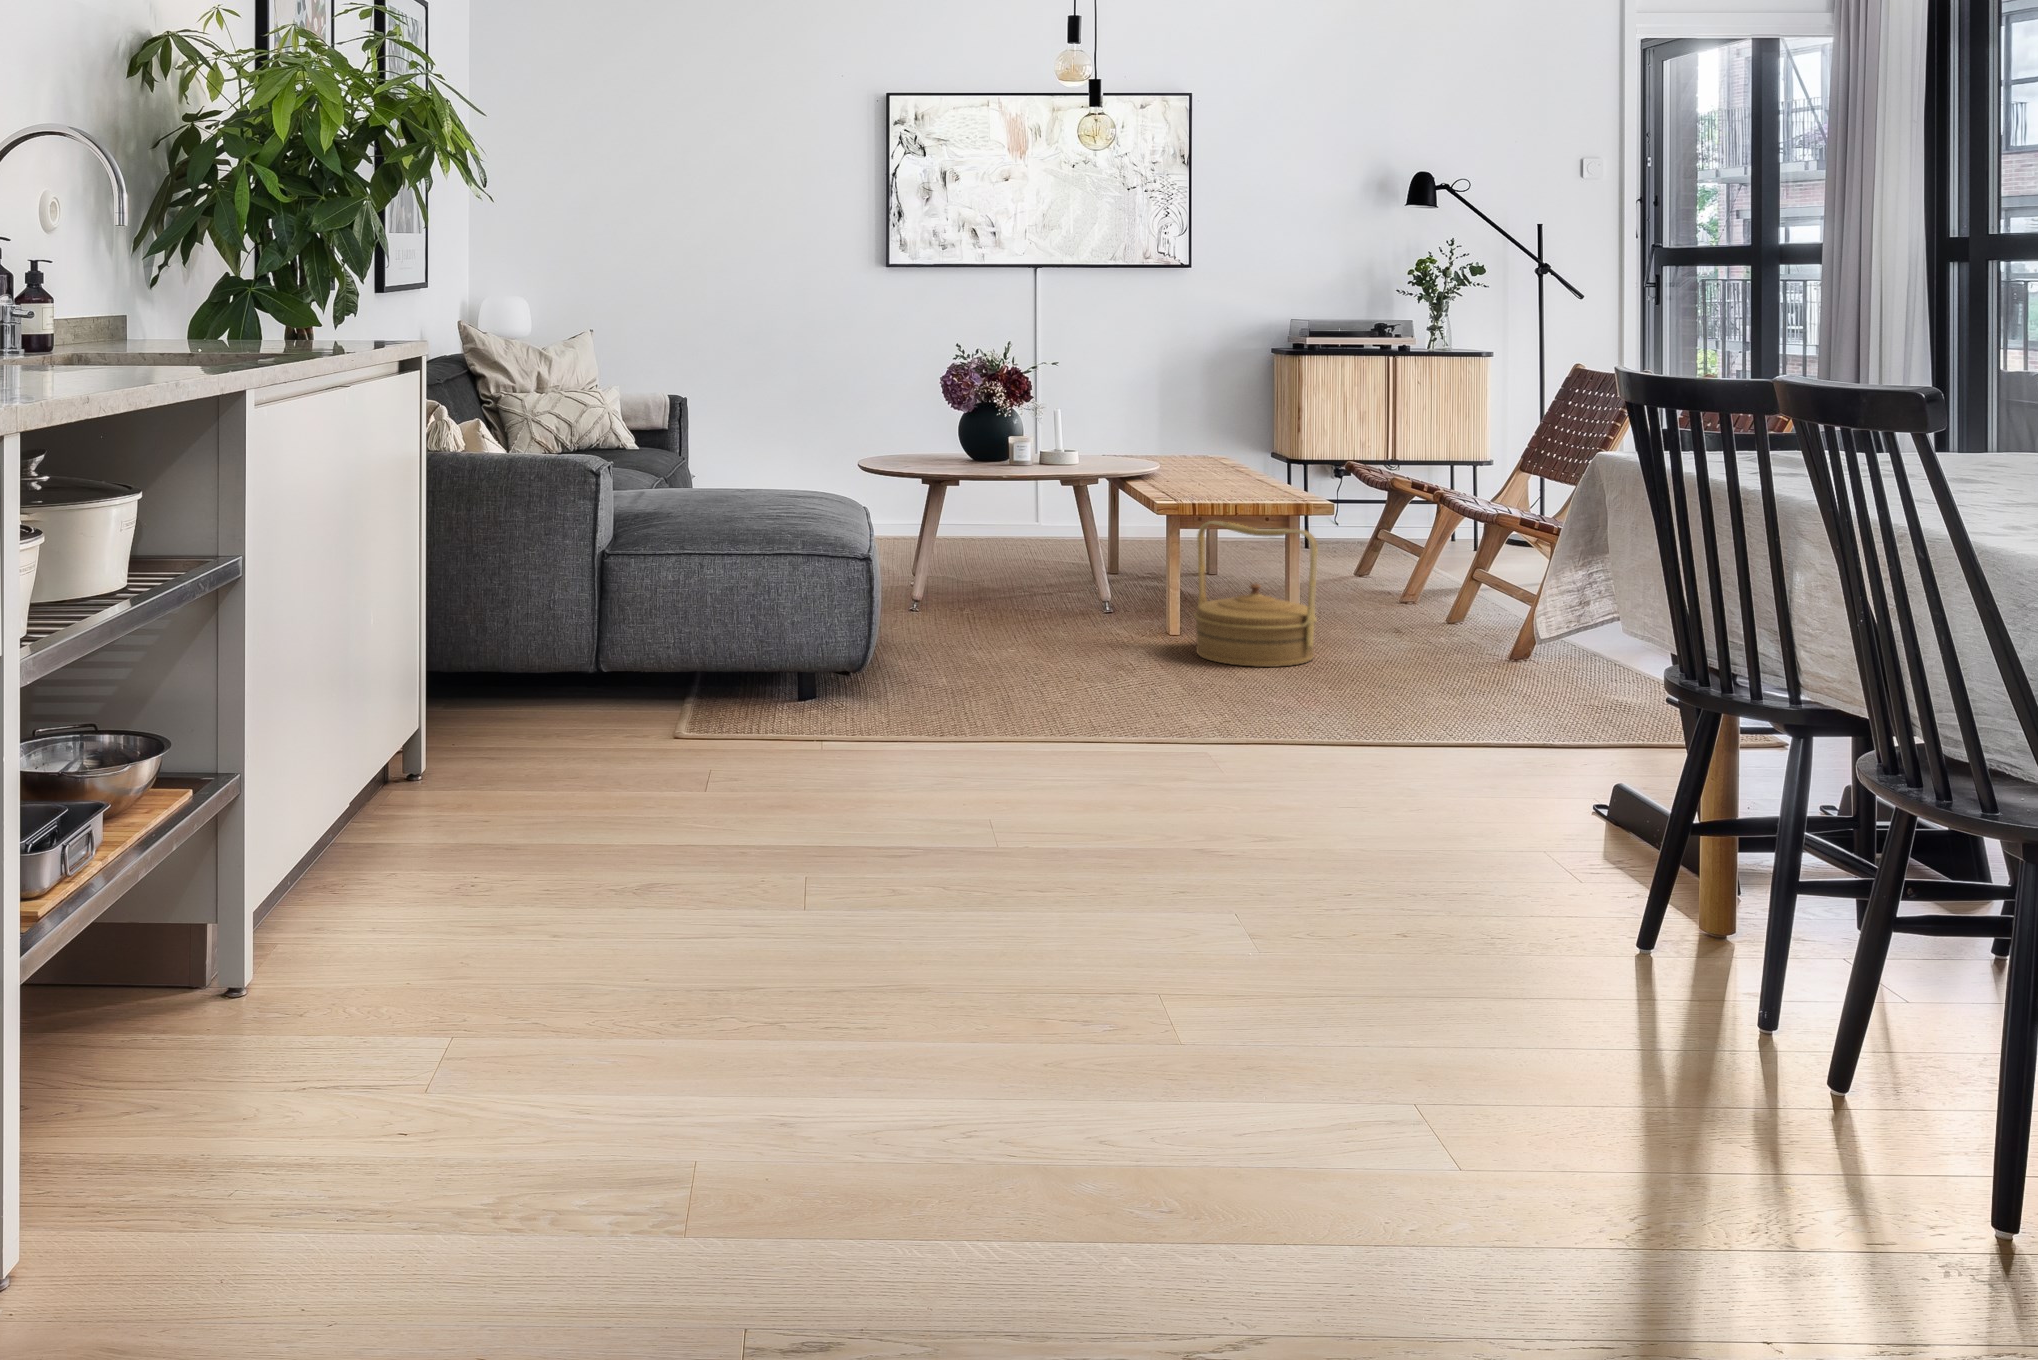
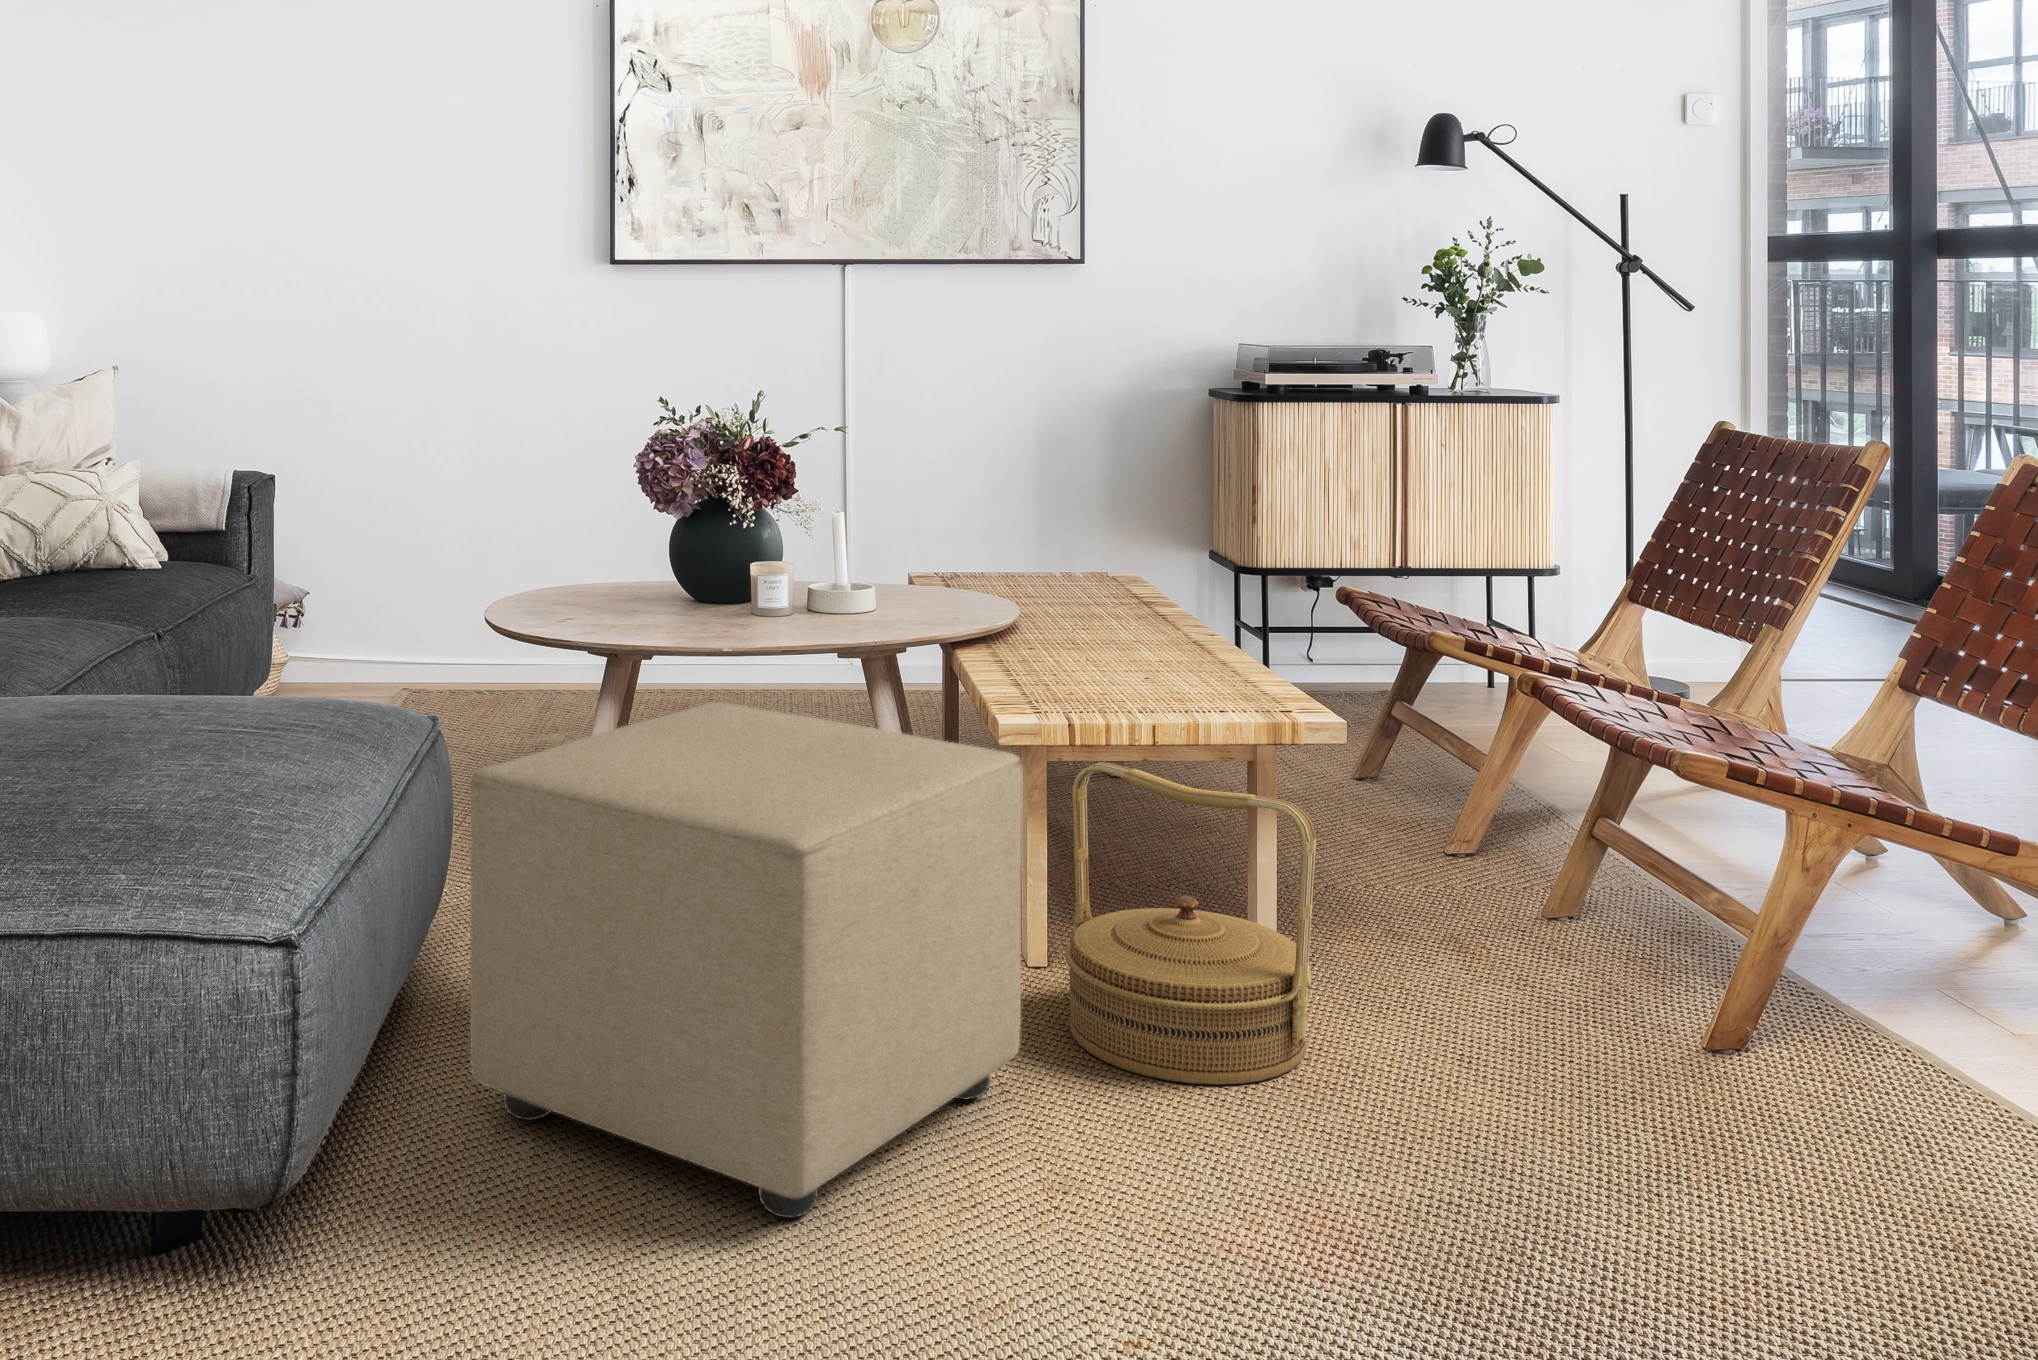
ottoman: none [909,491,1175,698] -> present [470,702,1023,1218]

